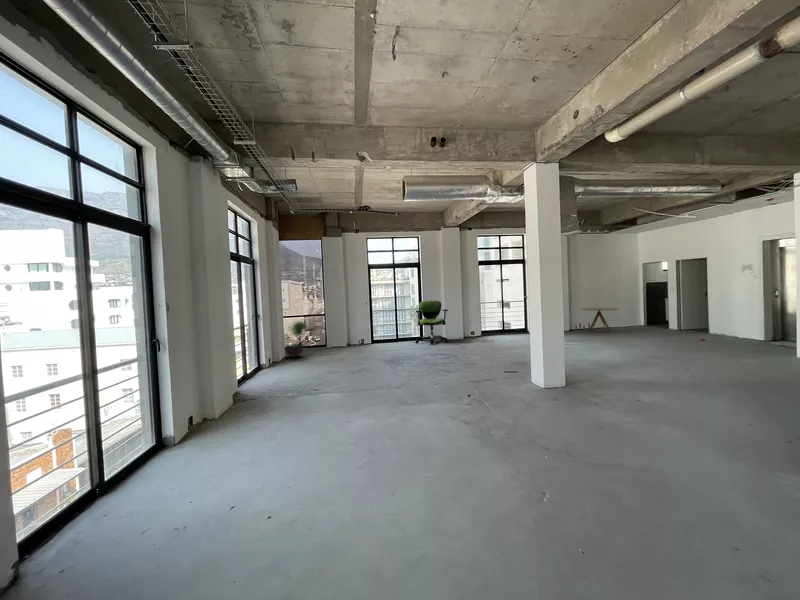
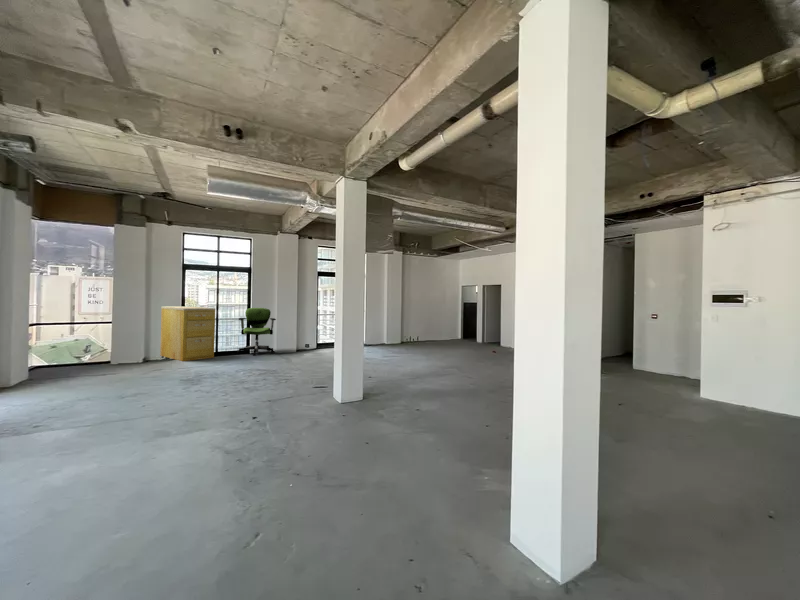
filing cabinet: none [354,302,399,350] -> present [160,306,216,361]
round table: present [581,308,618,333] -> none [409,323,440,346]
potted tree: present [285,321,307,357] -> none [46,320,85,370]

